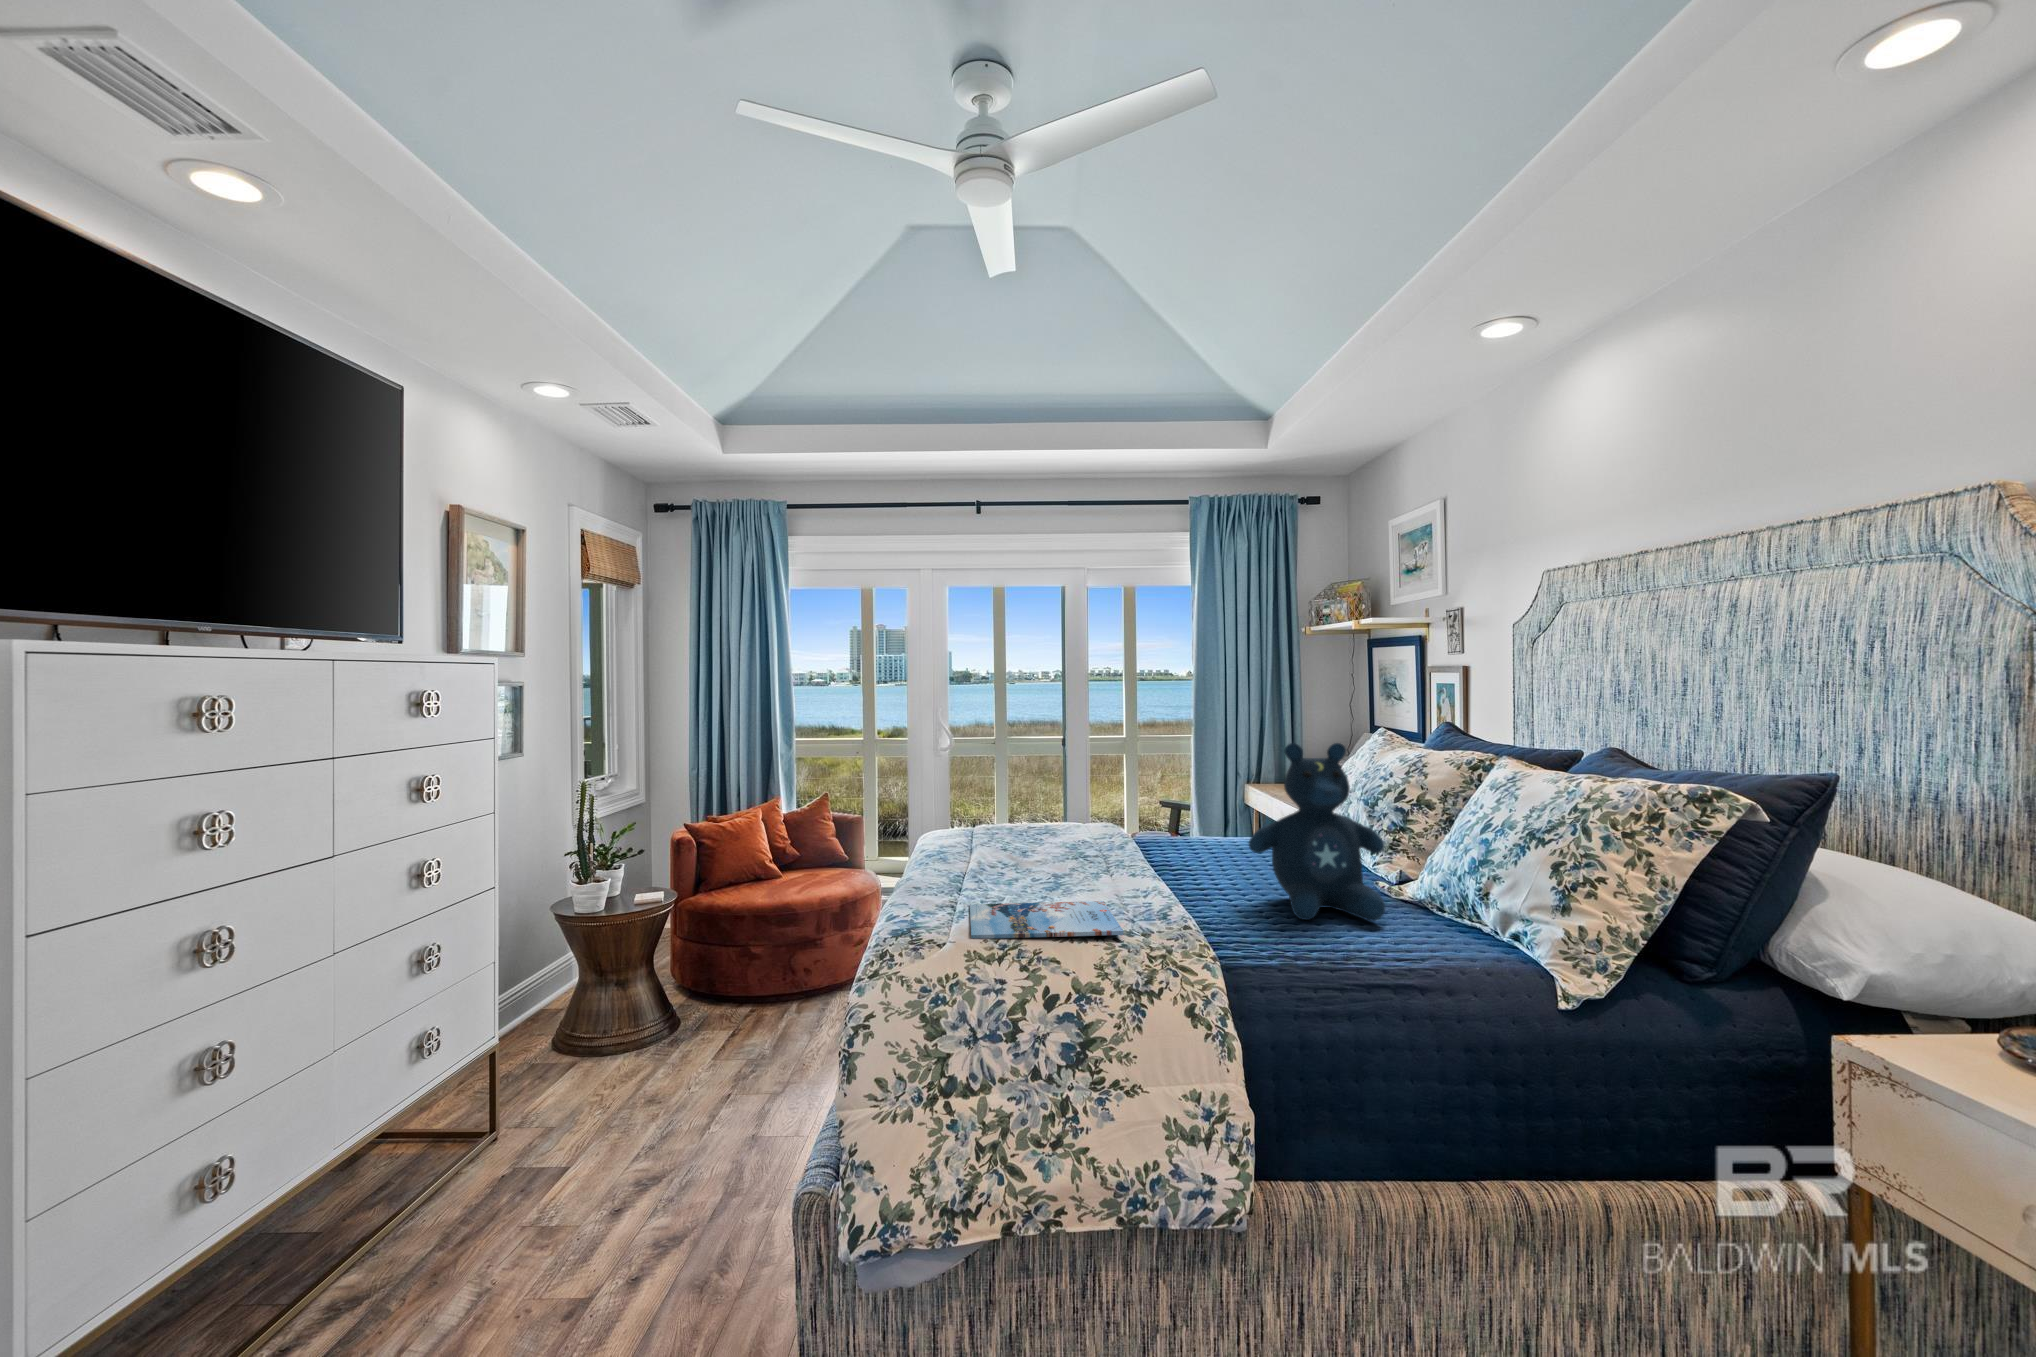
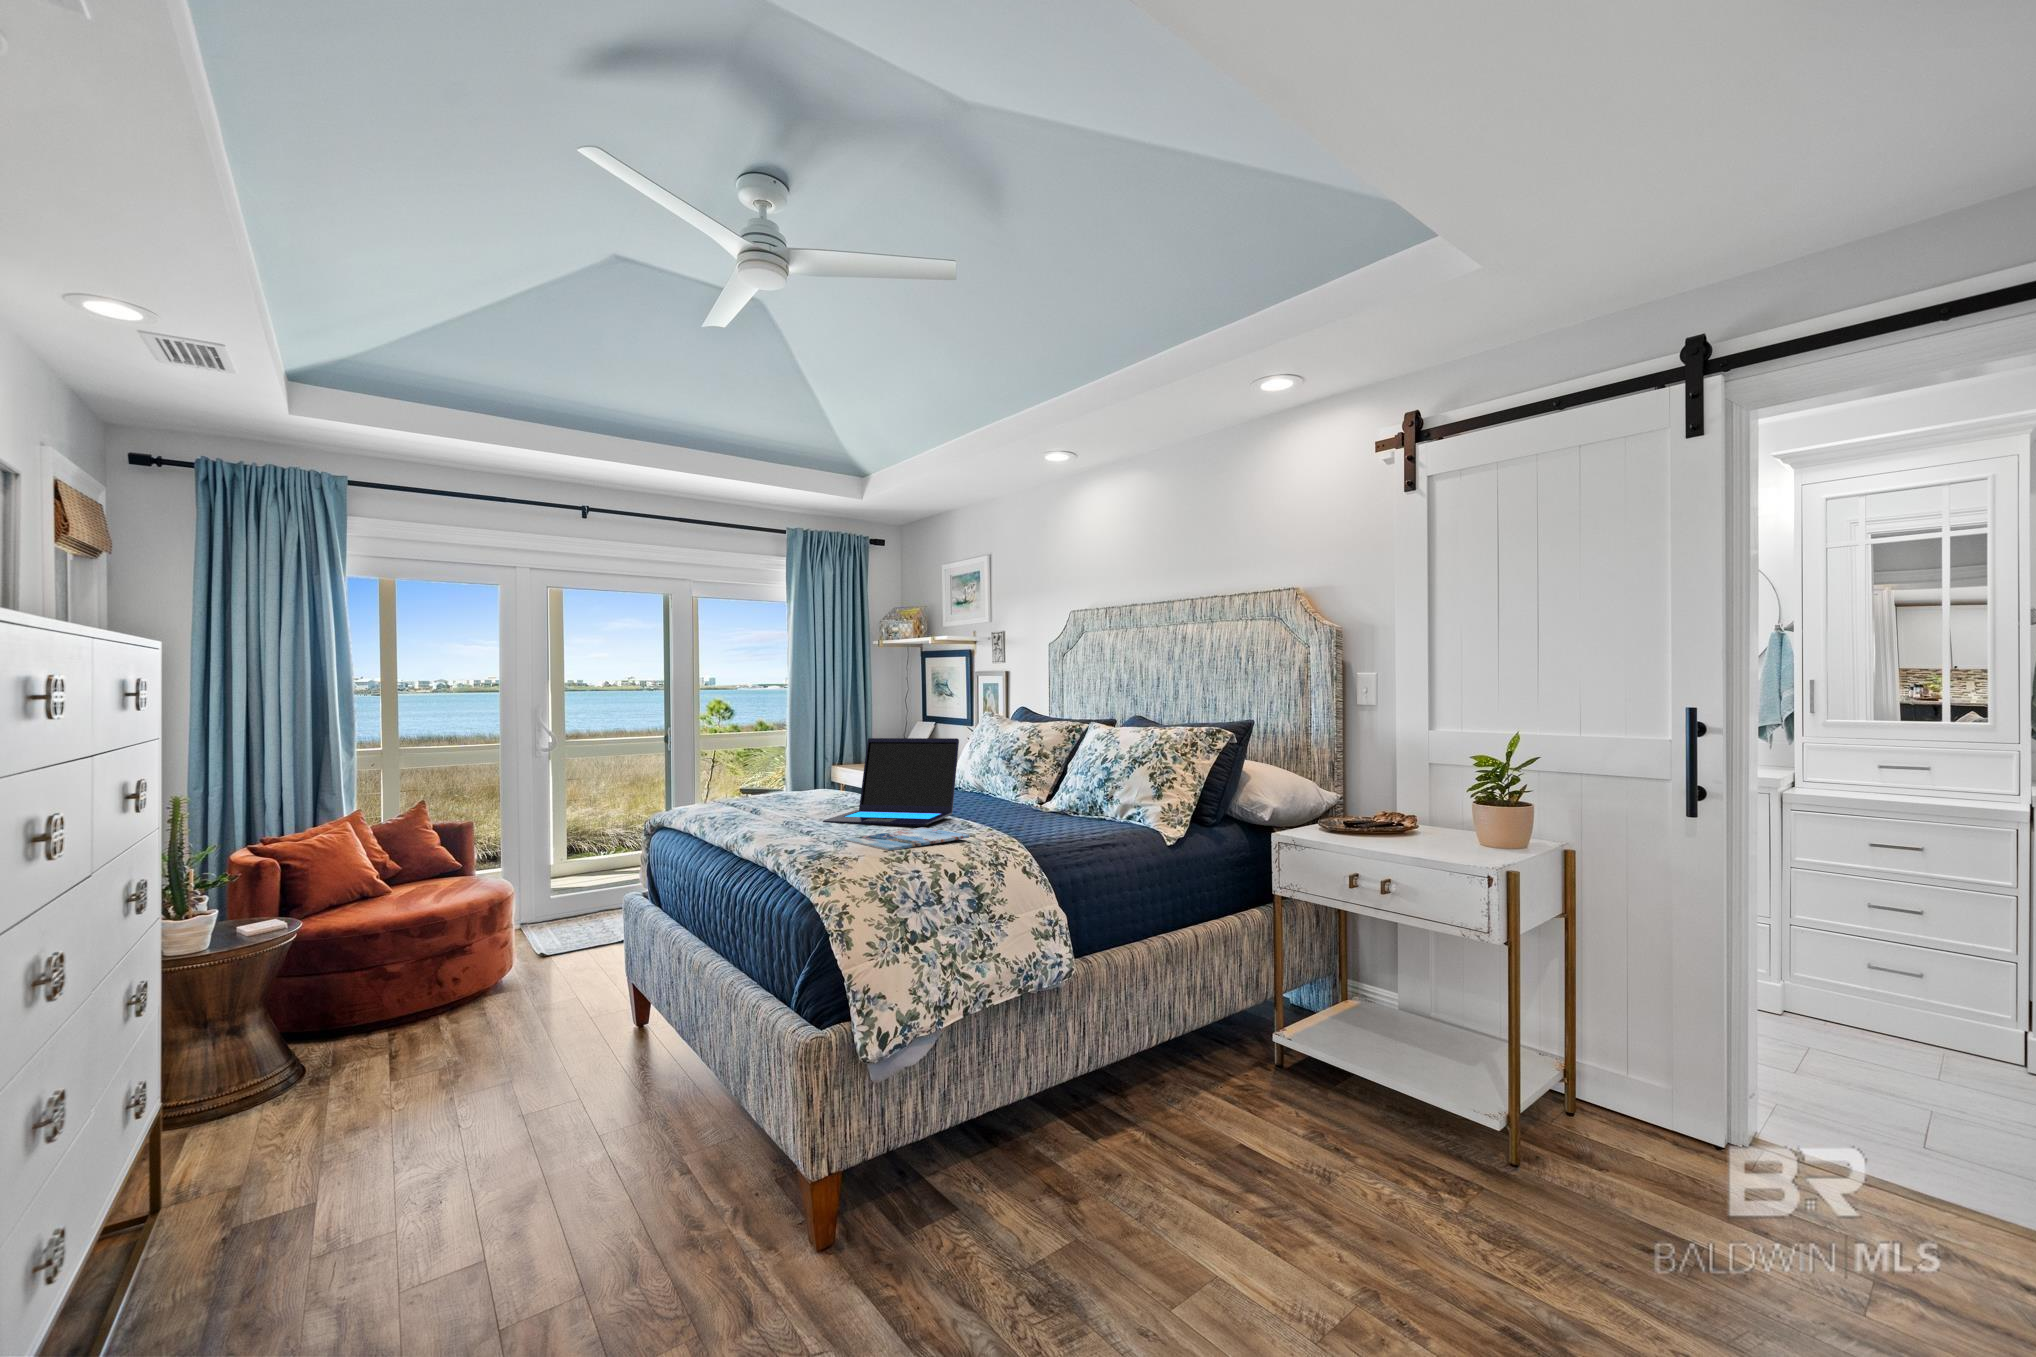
stuffed bear: present [1249,743,1385,920] -> none [988,715,1073,824]
laptop: none [1030,761,1230,897] -> present [823,738,959,827]

